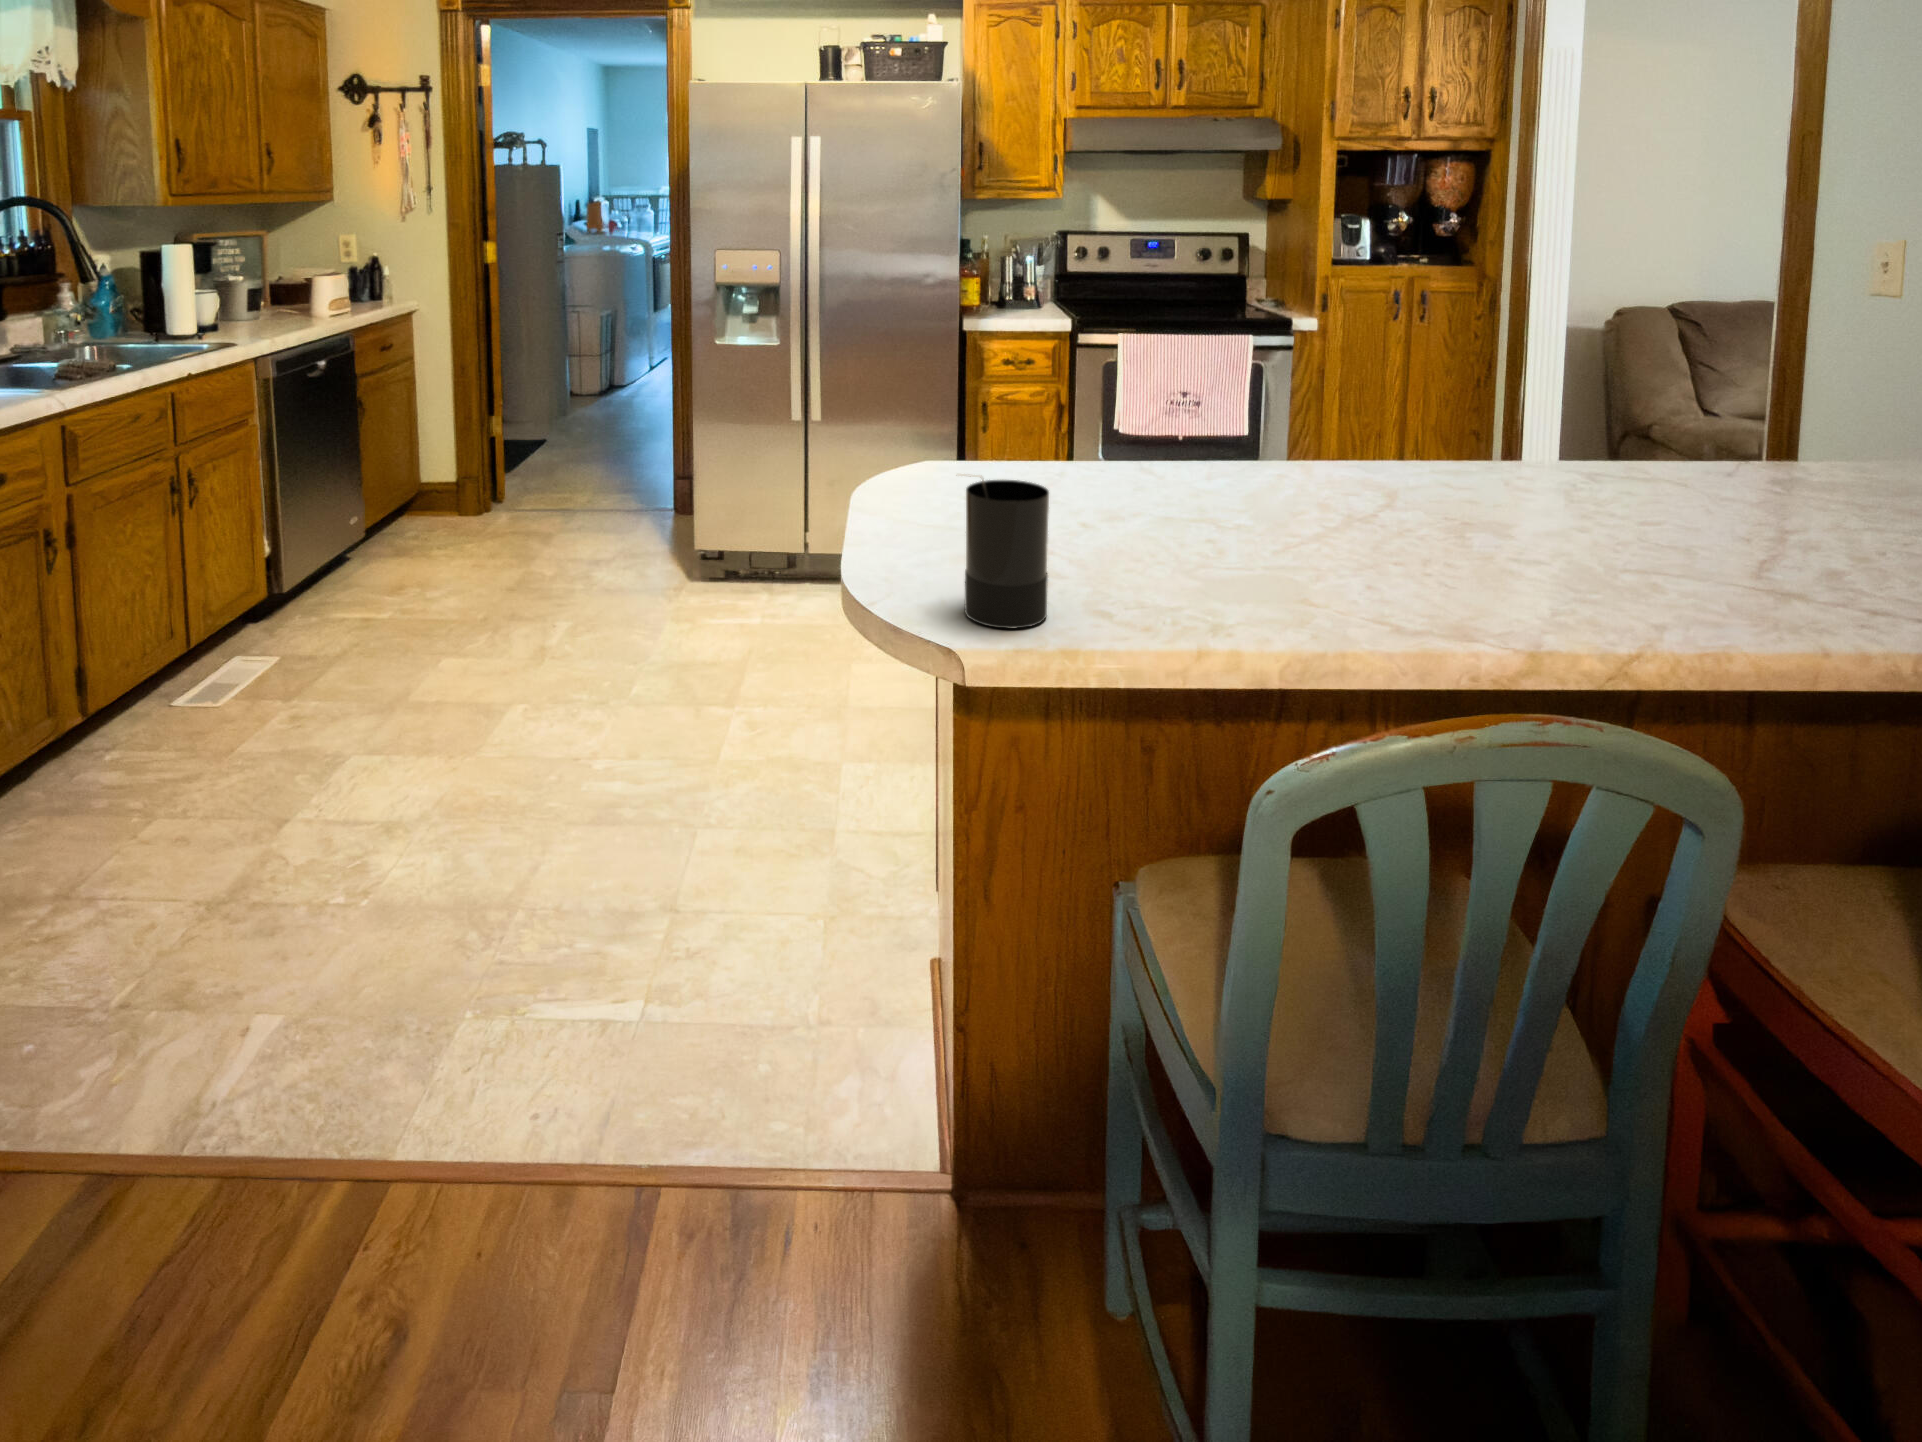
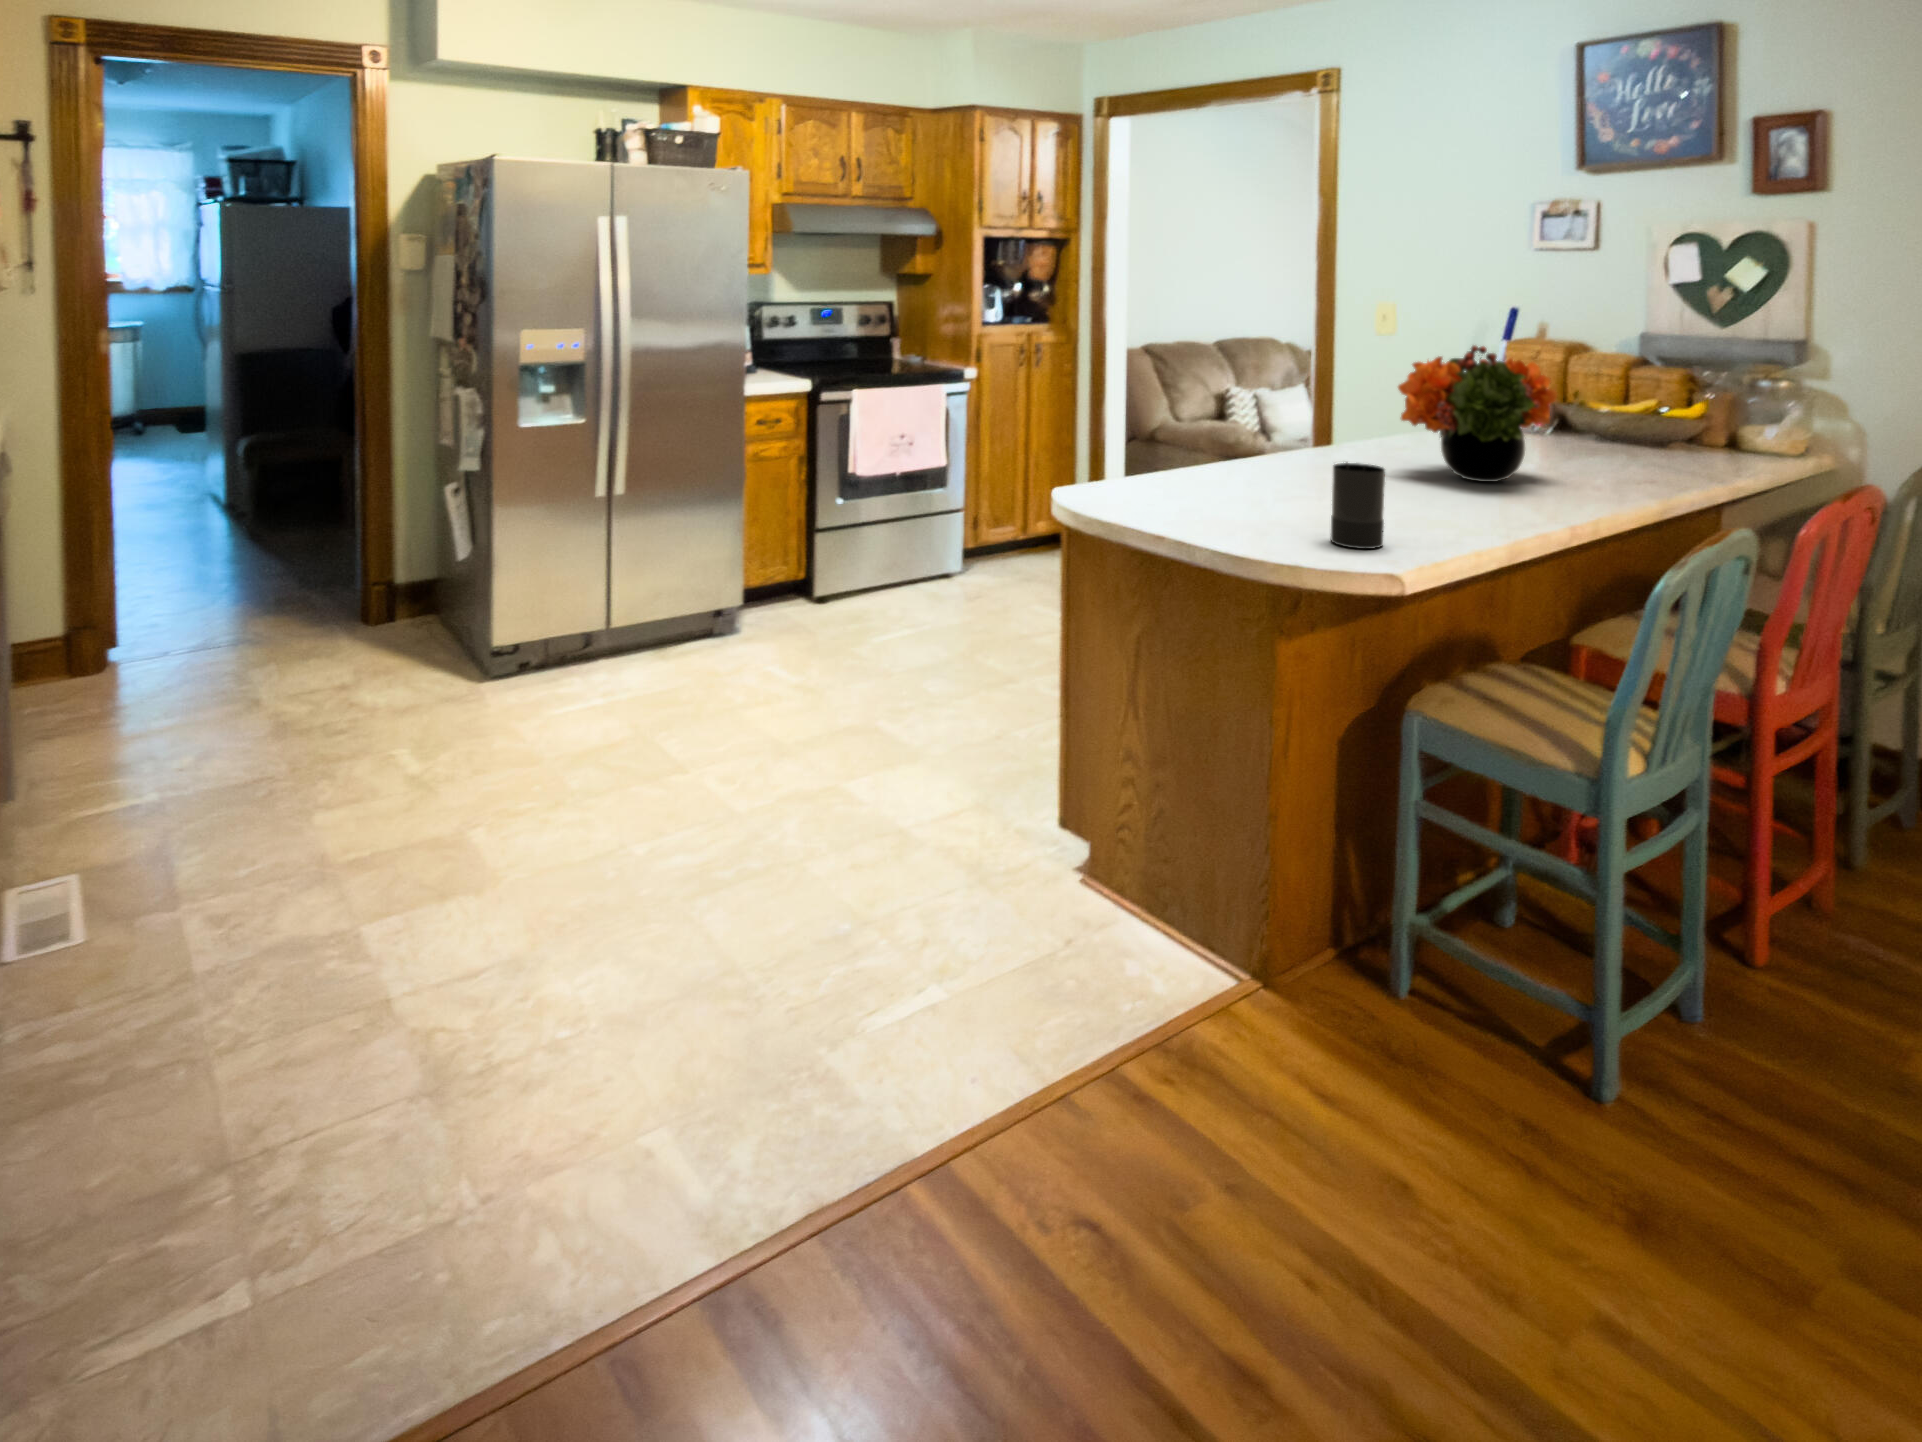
flower arrangement: none [1455,308,1798,566] -> present [1398,345,1557,482]

